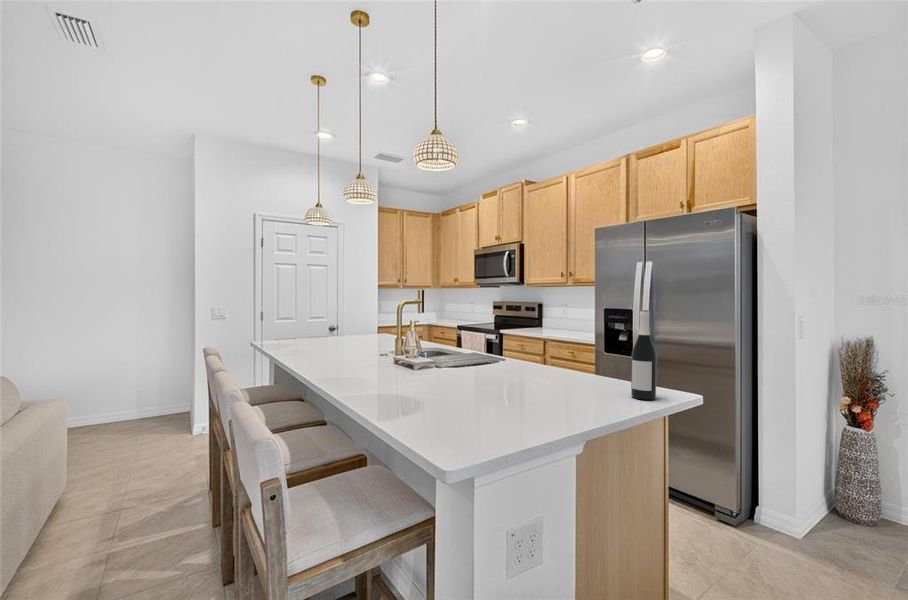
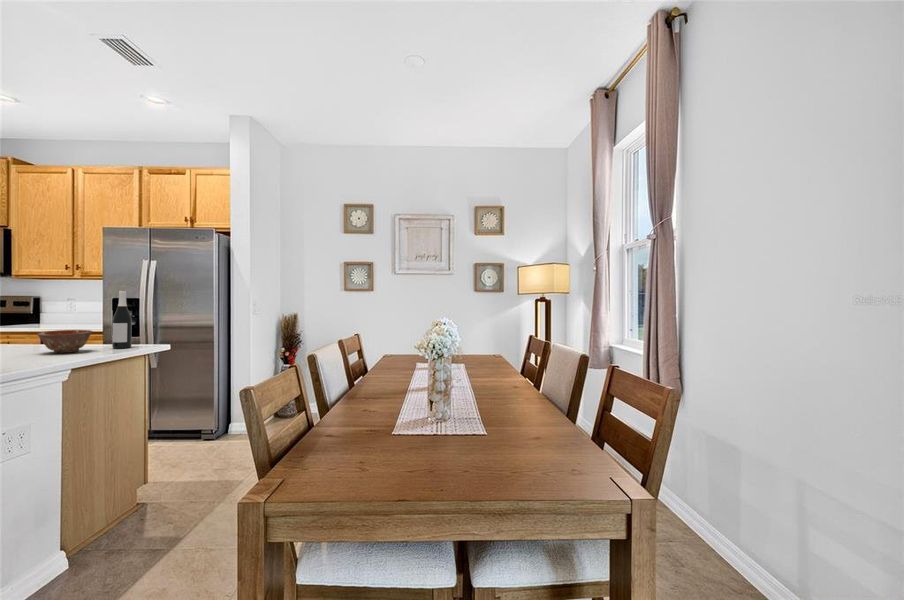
ceramic bowl: none [552,365,610,401] -> present [37,330,92,353]

